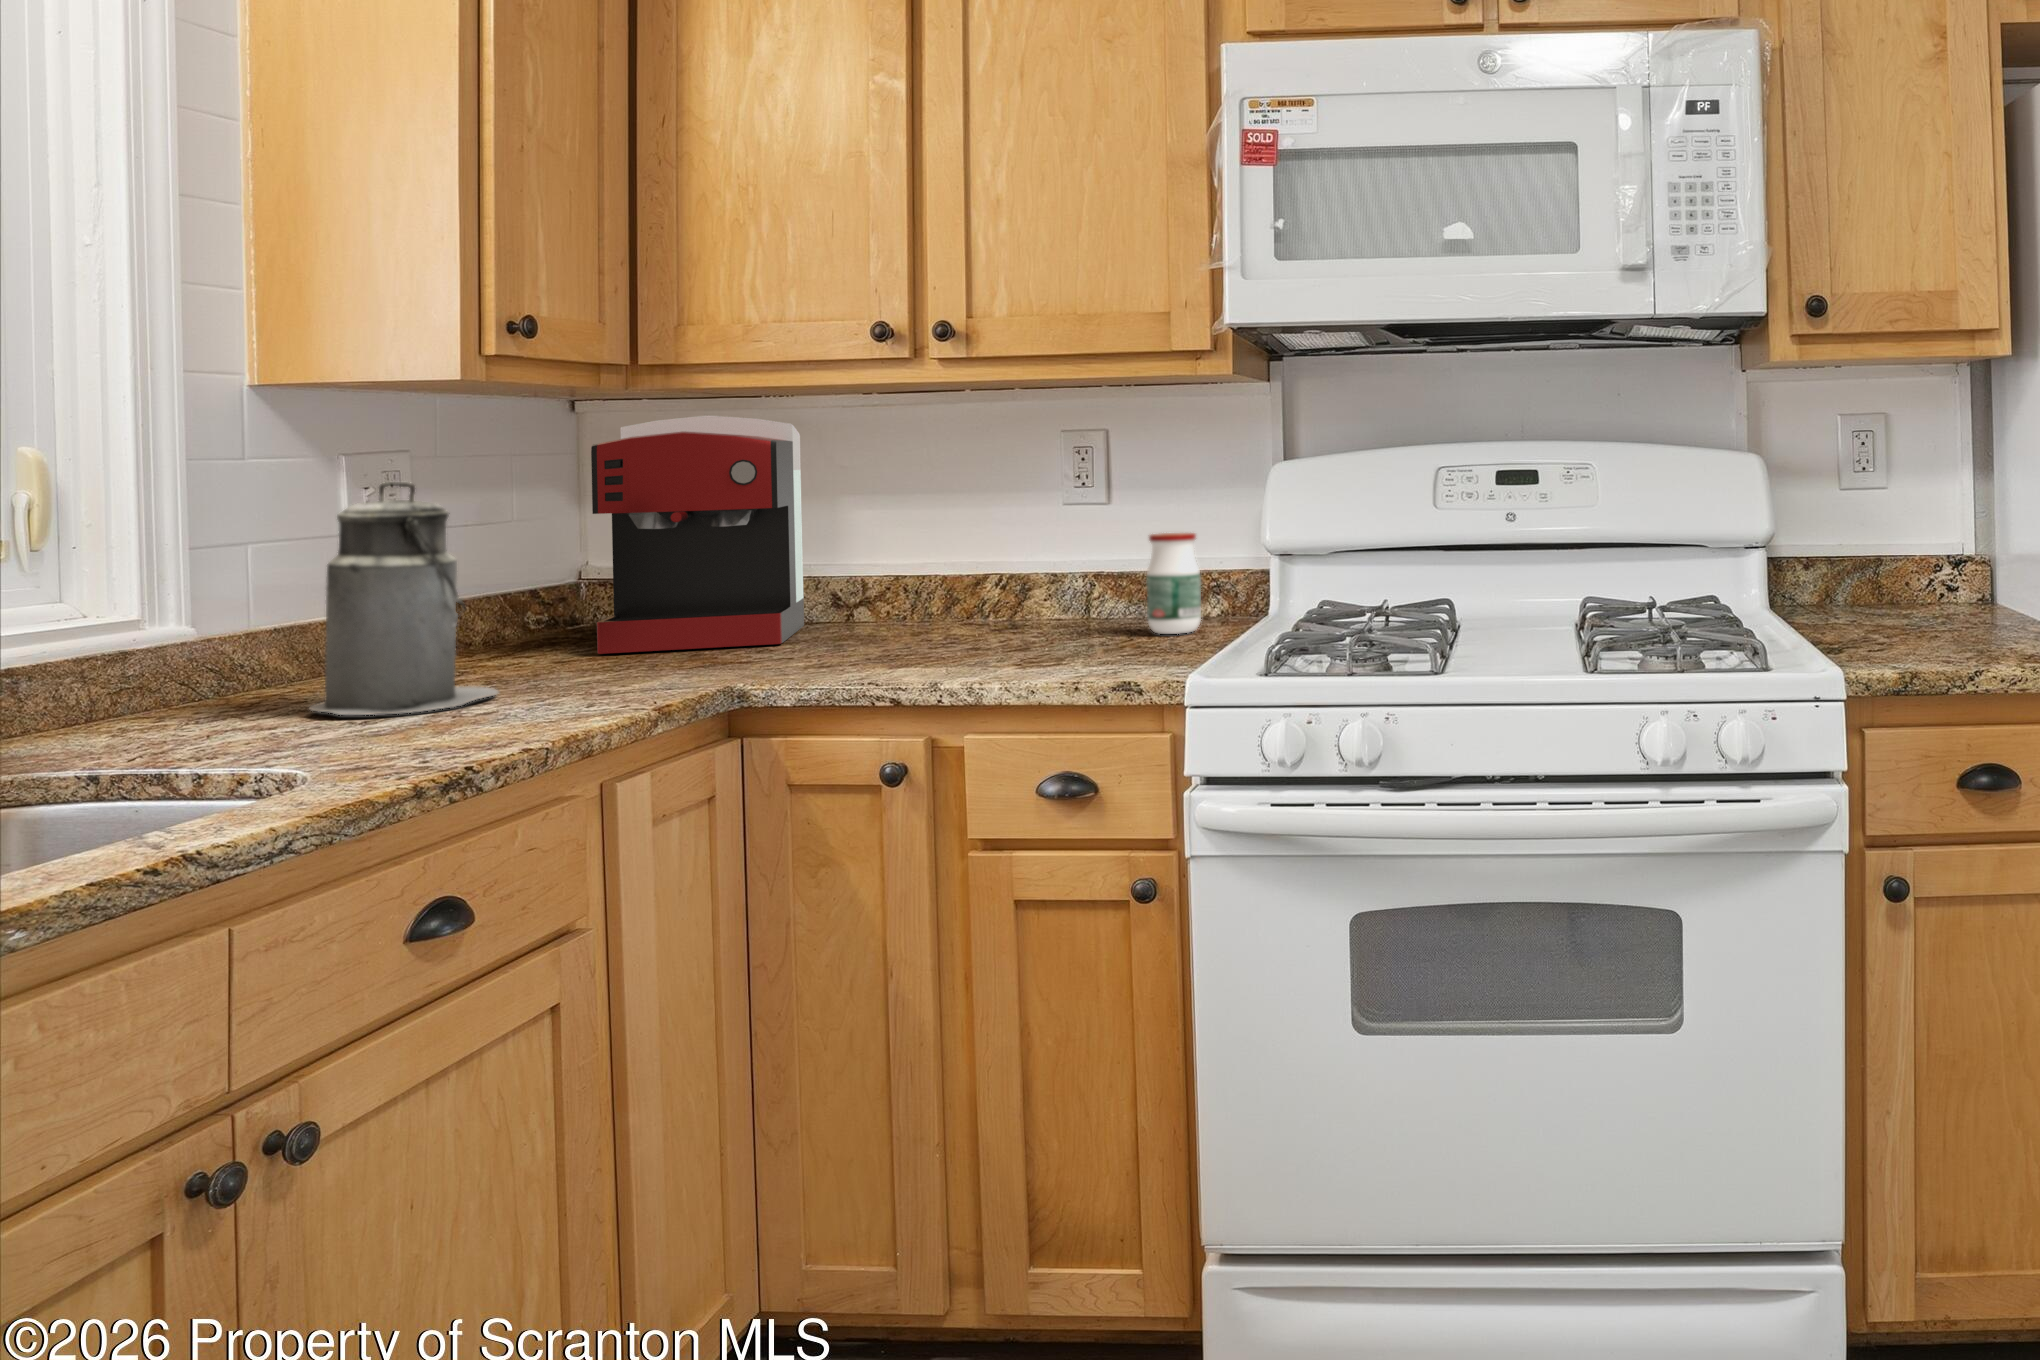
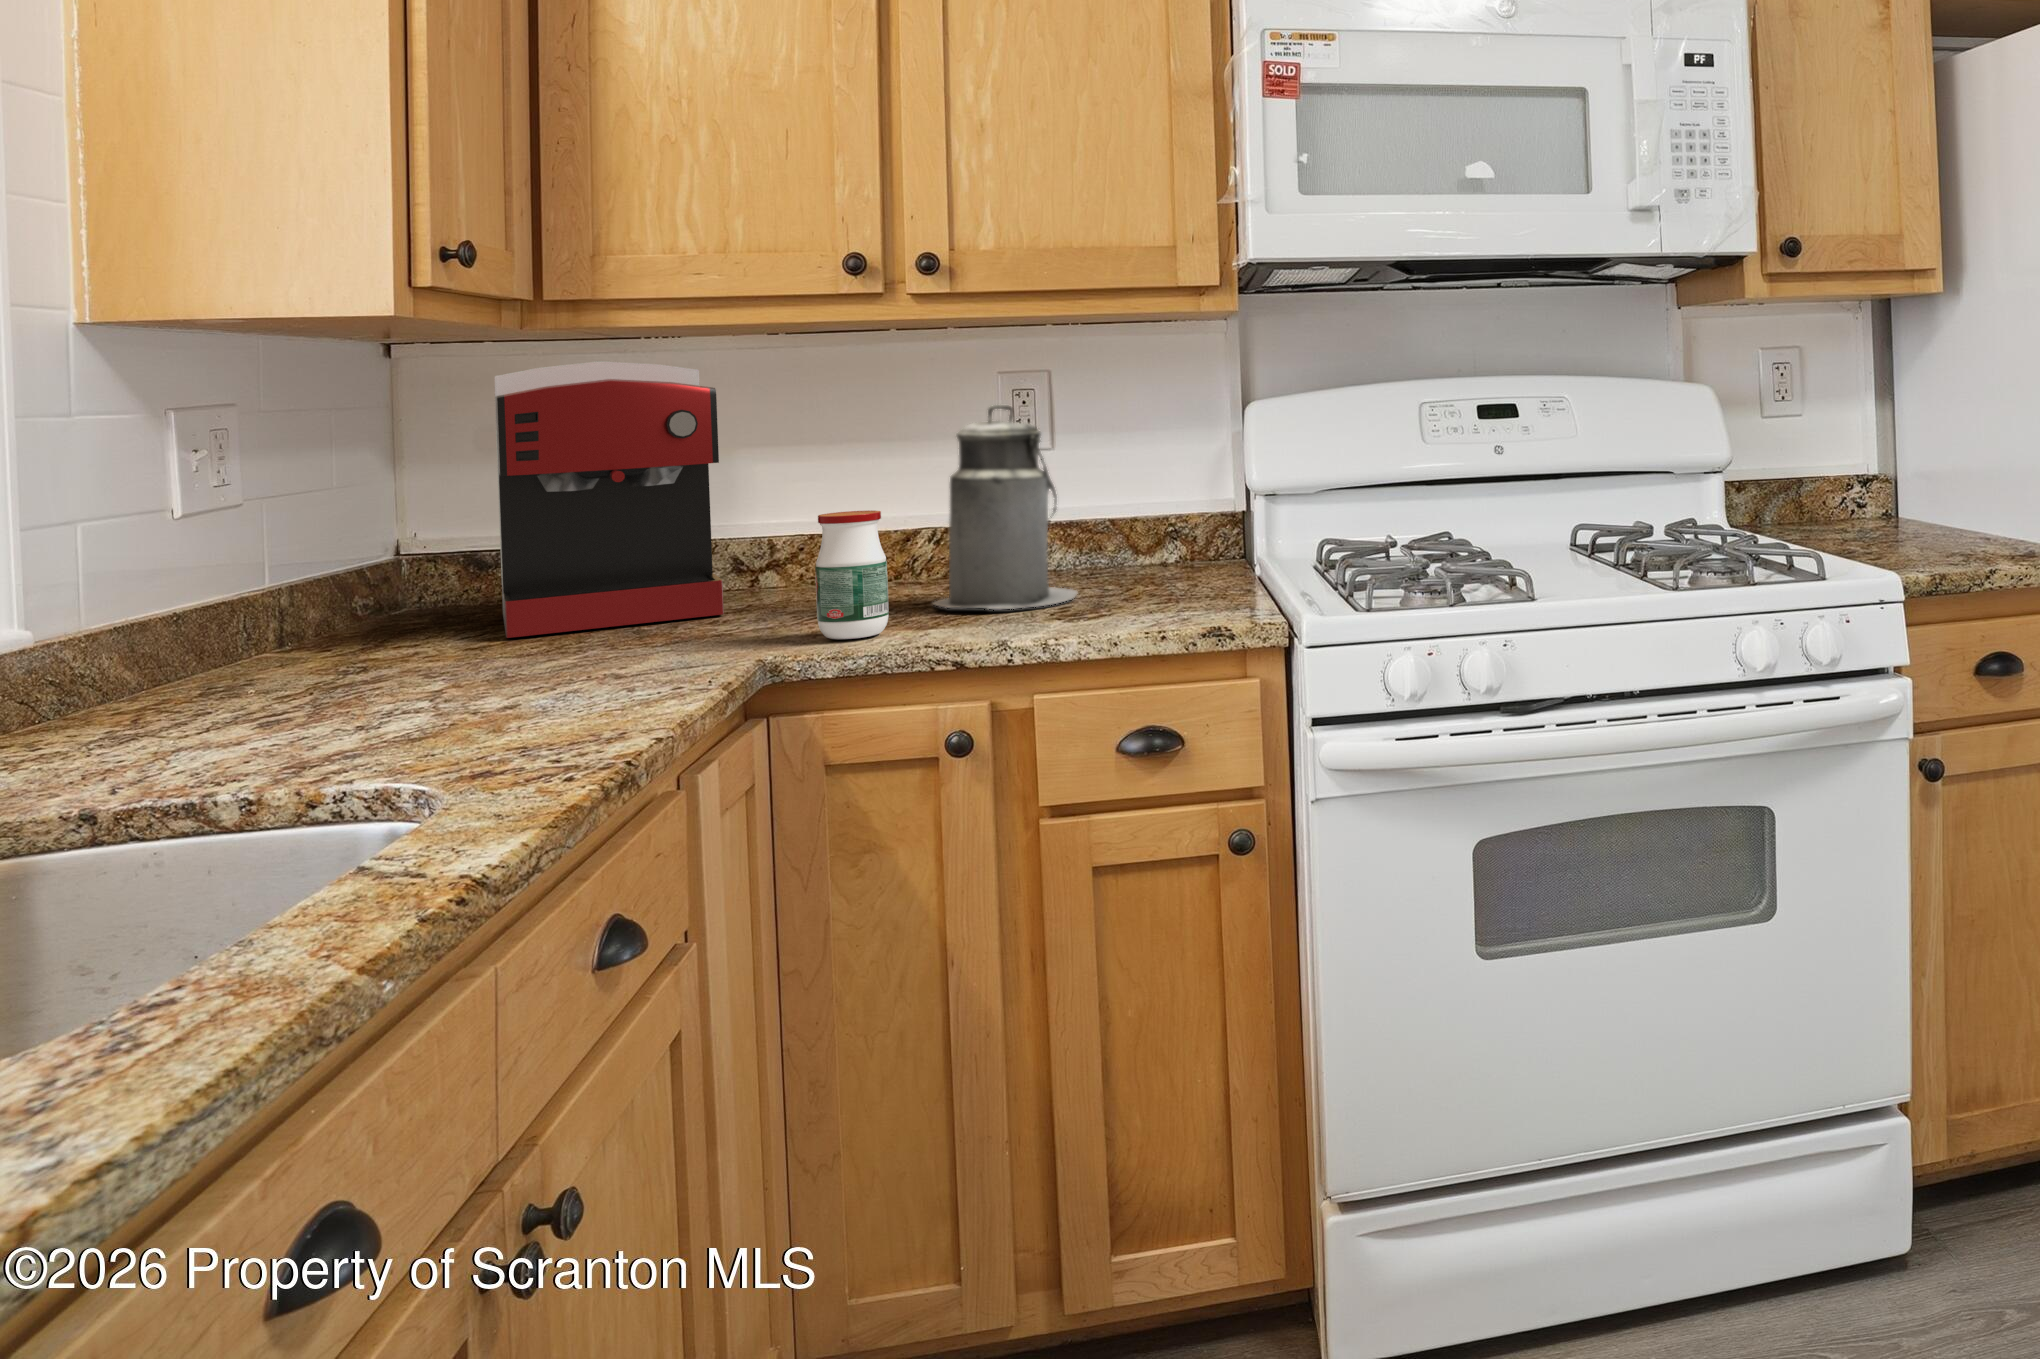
canister: present [310,482,498,715] -> present [934,405,1077,609]
jar: present [1146,533,1201,634] -> present [815,510,889,639]

